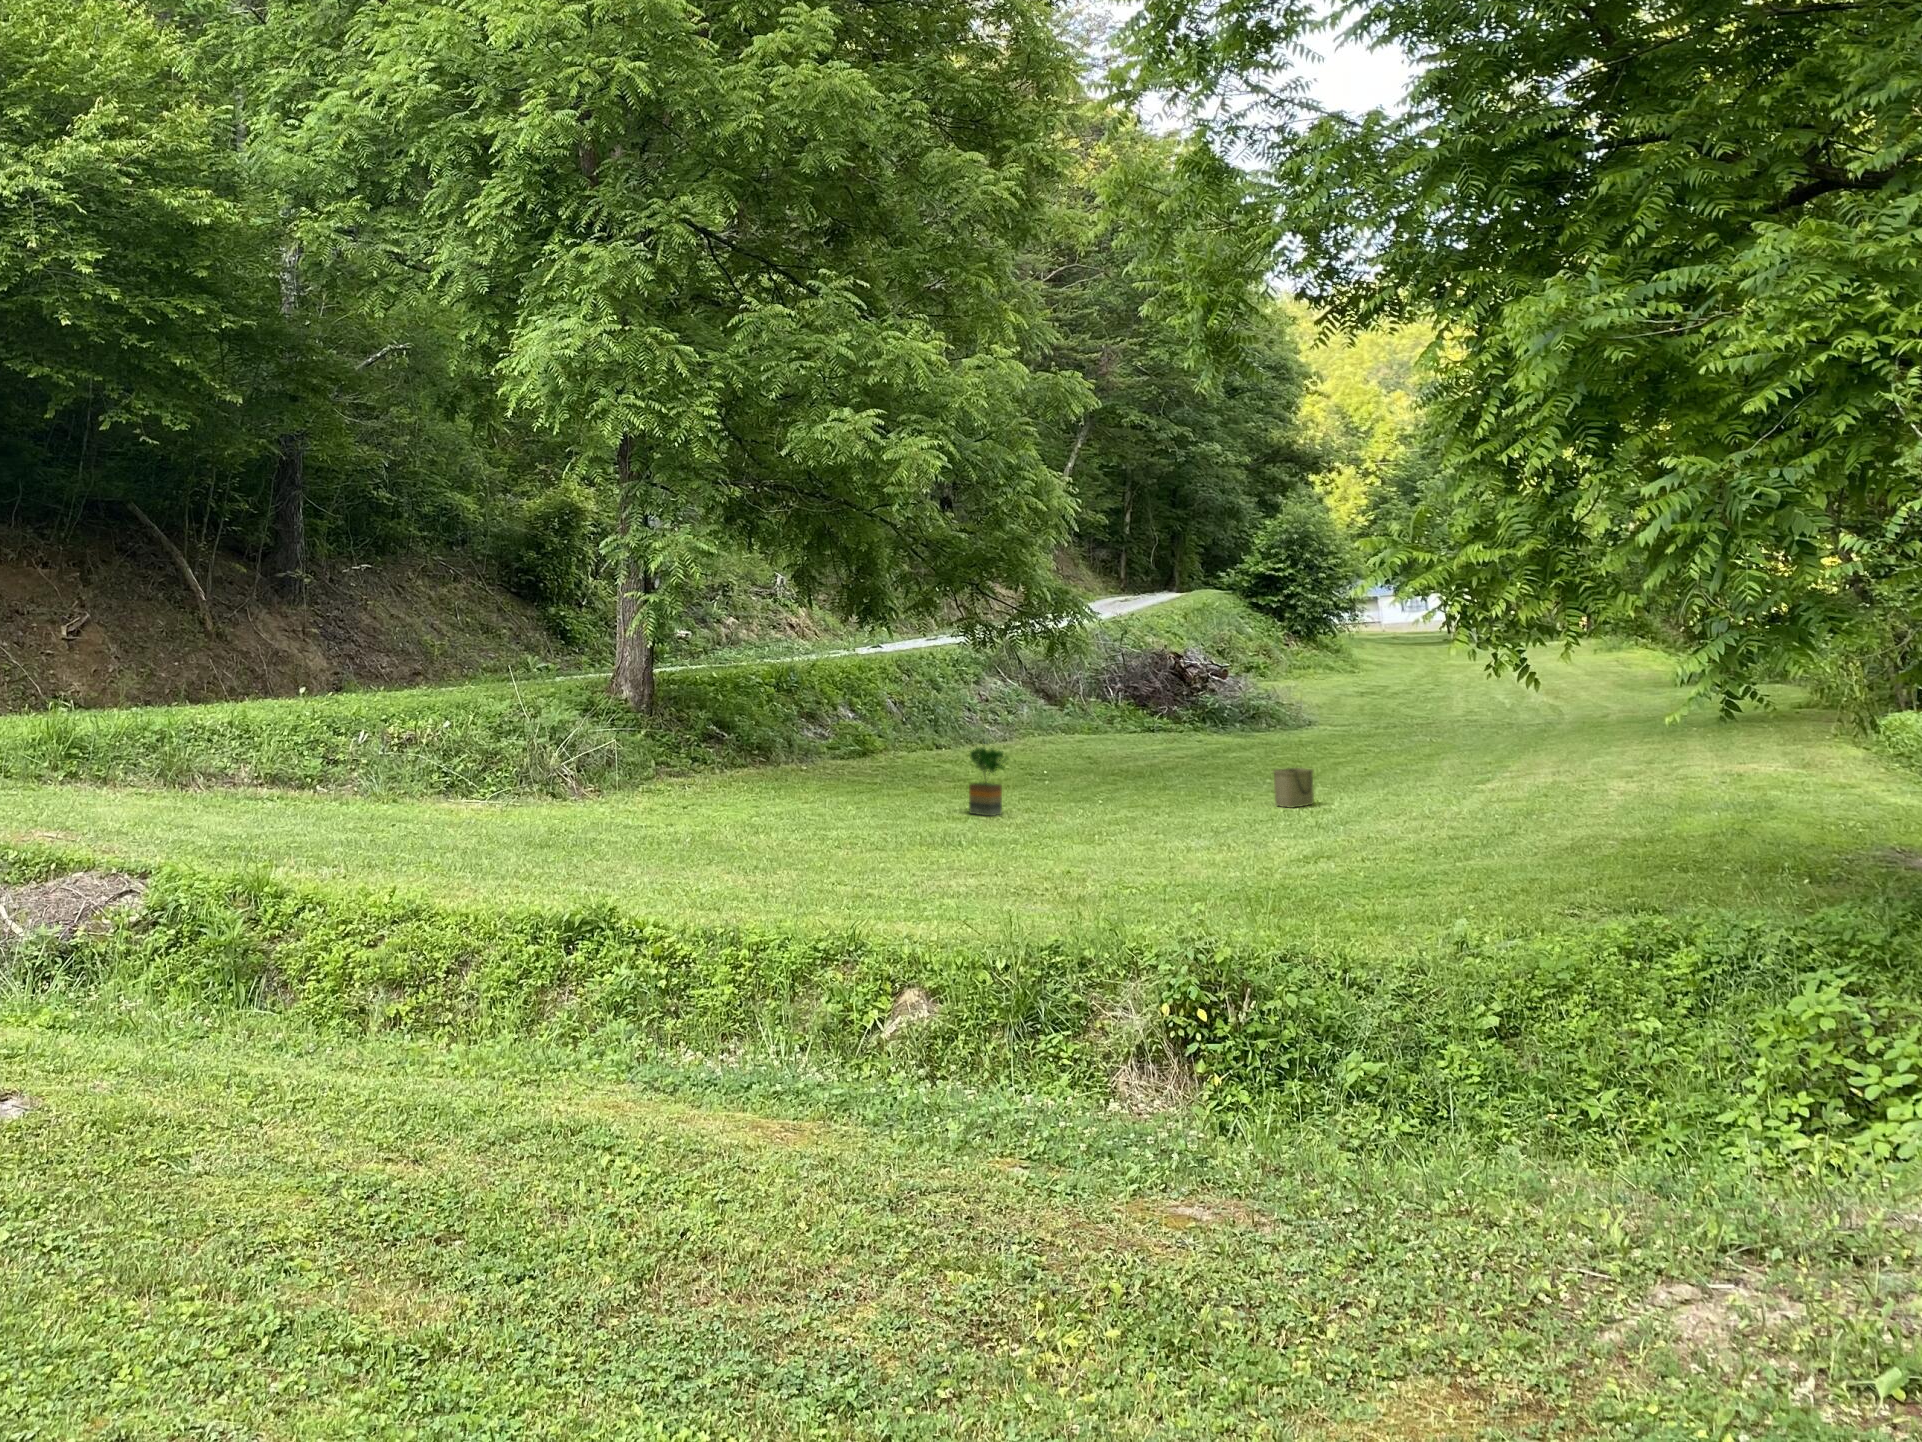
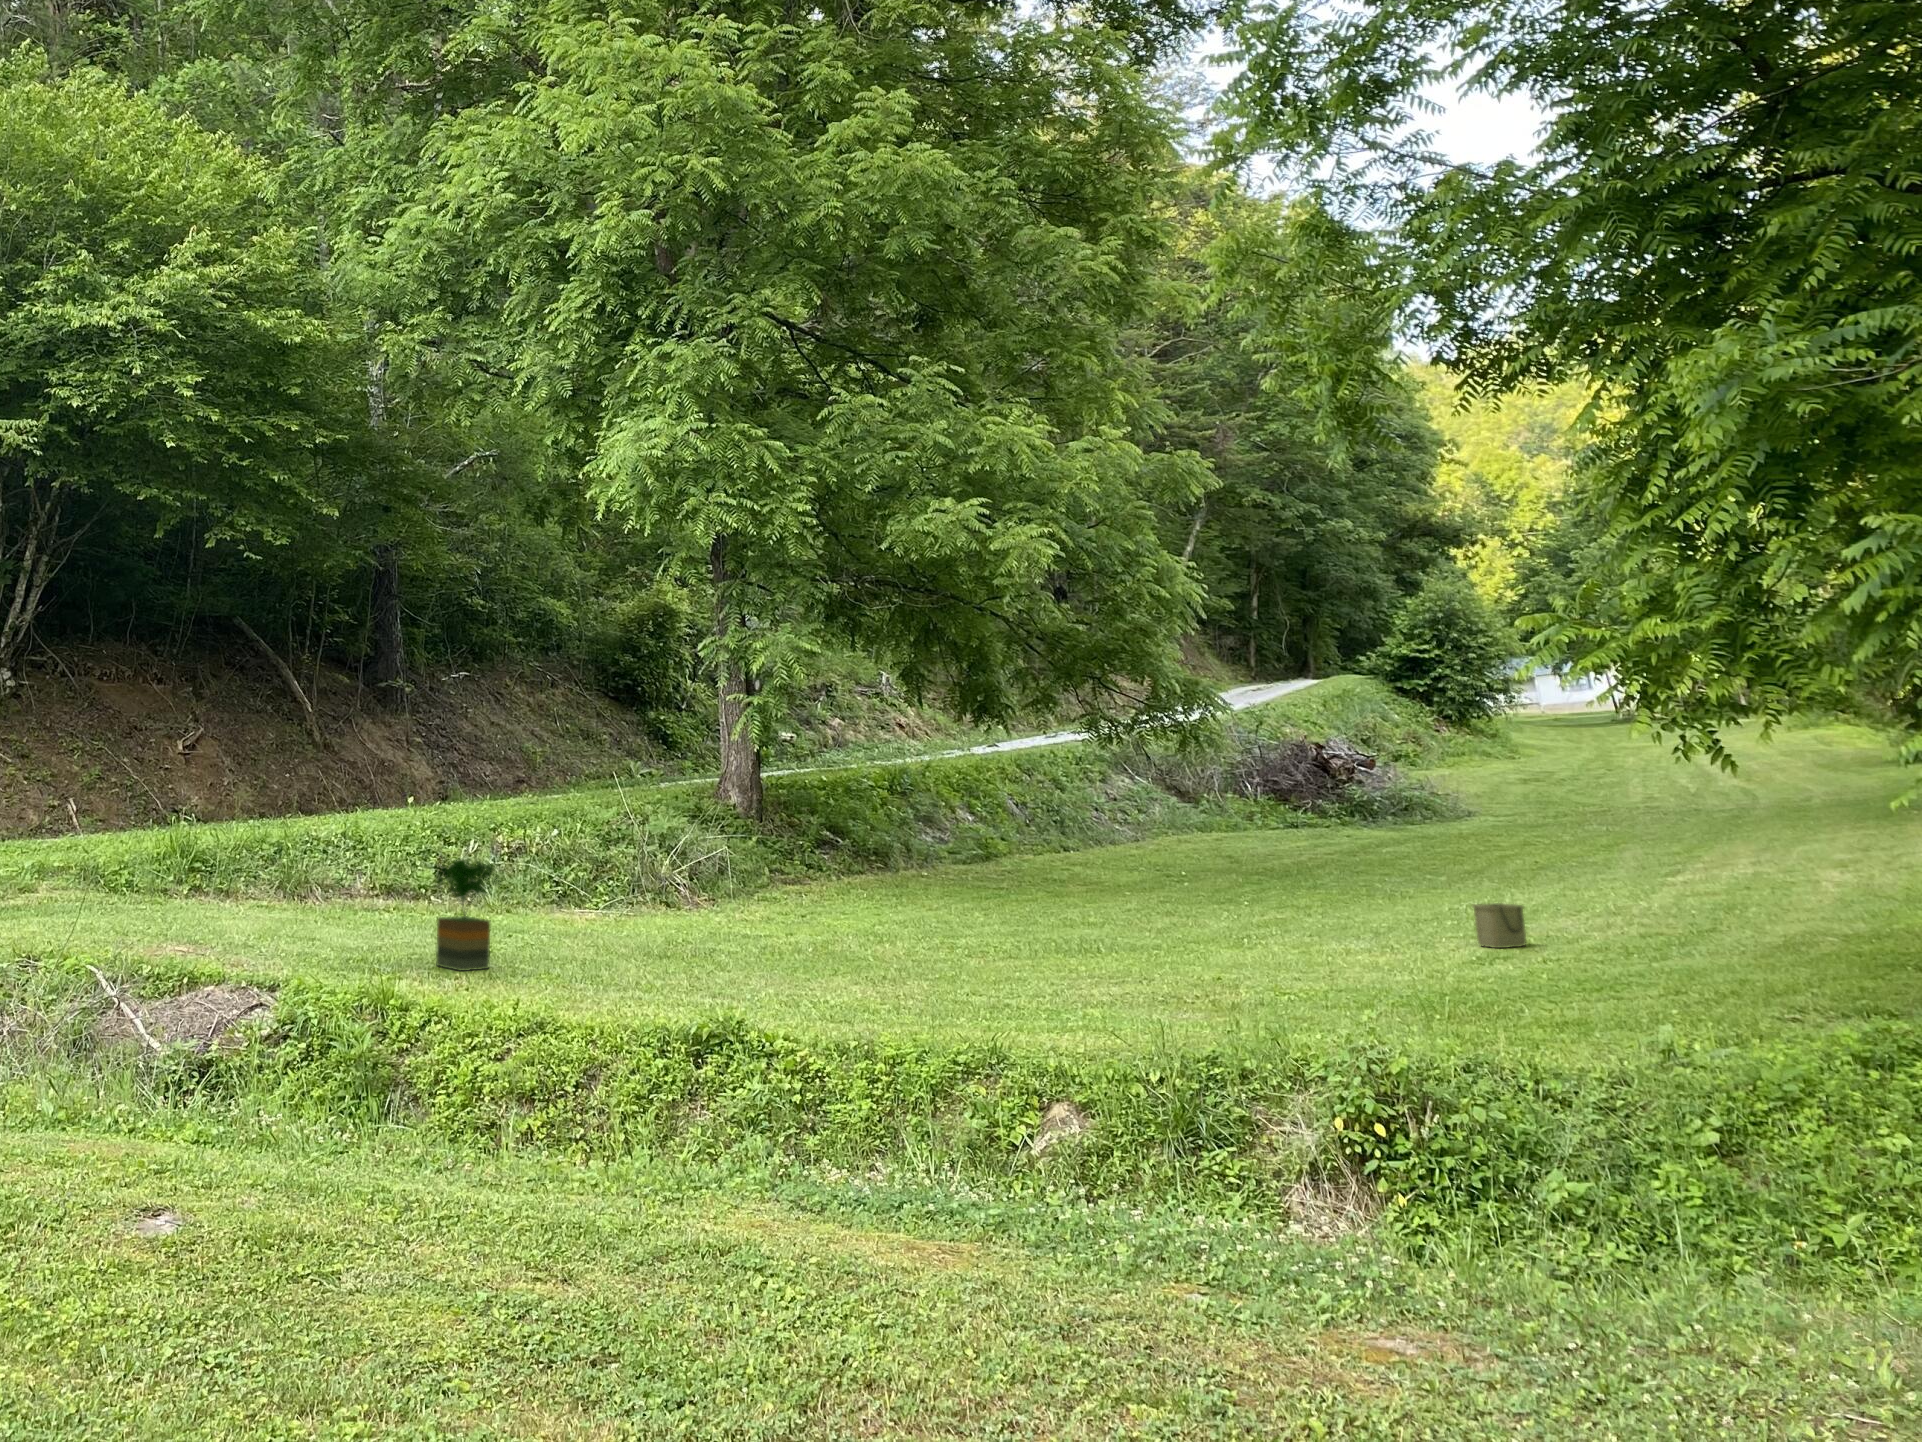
potted tree: present [969,747,1007,816] -> present [435,858,501,971]

